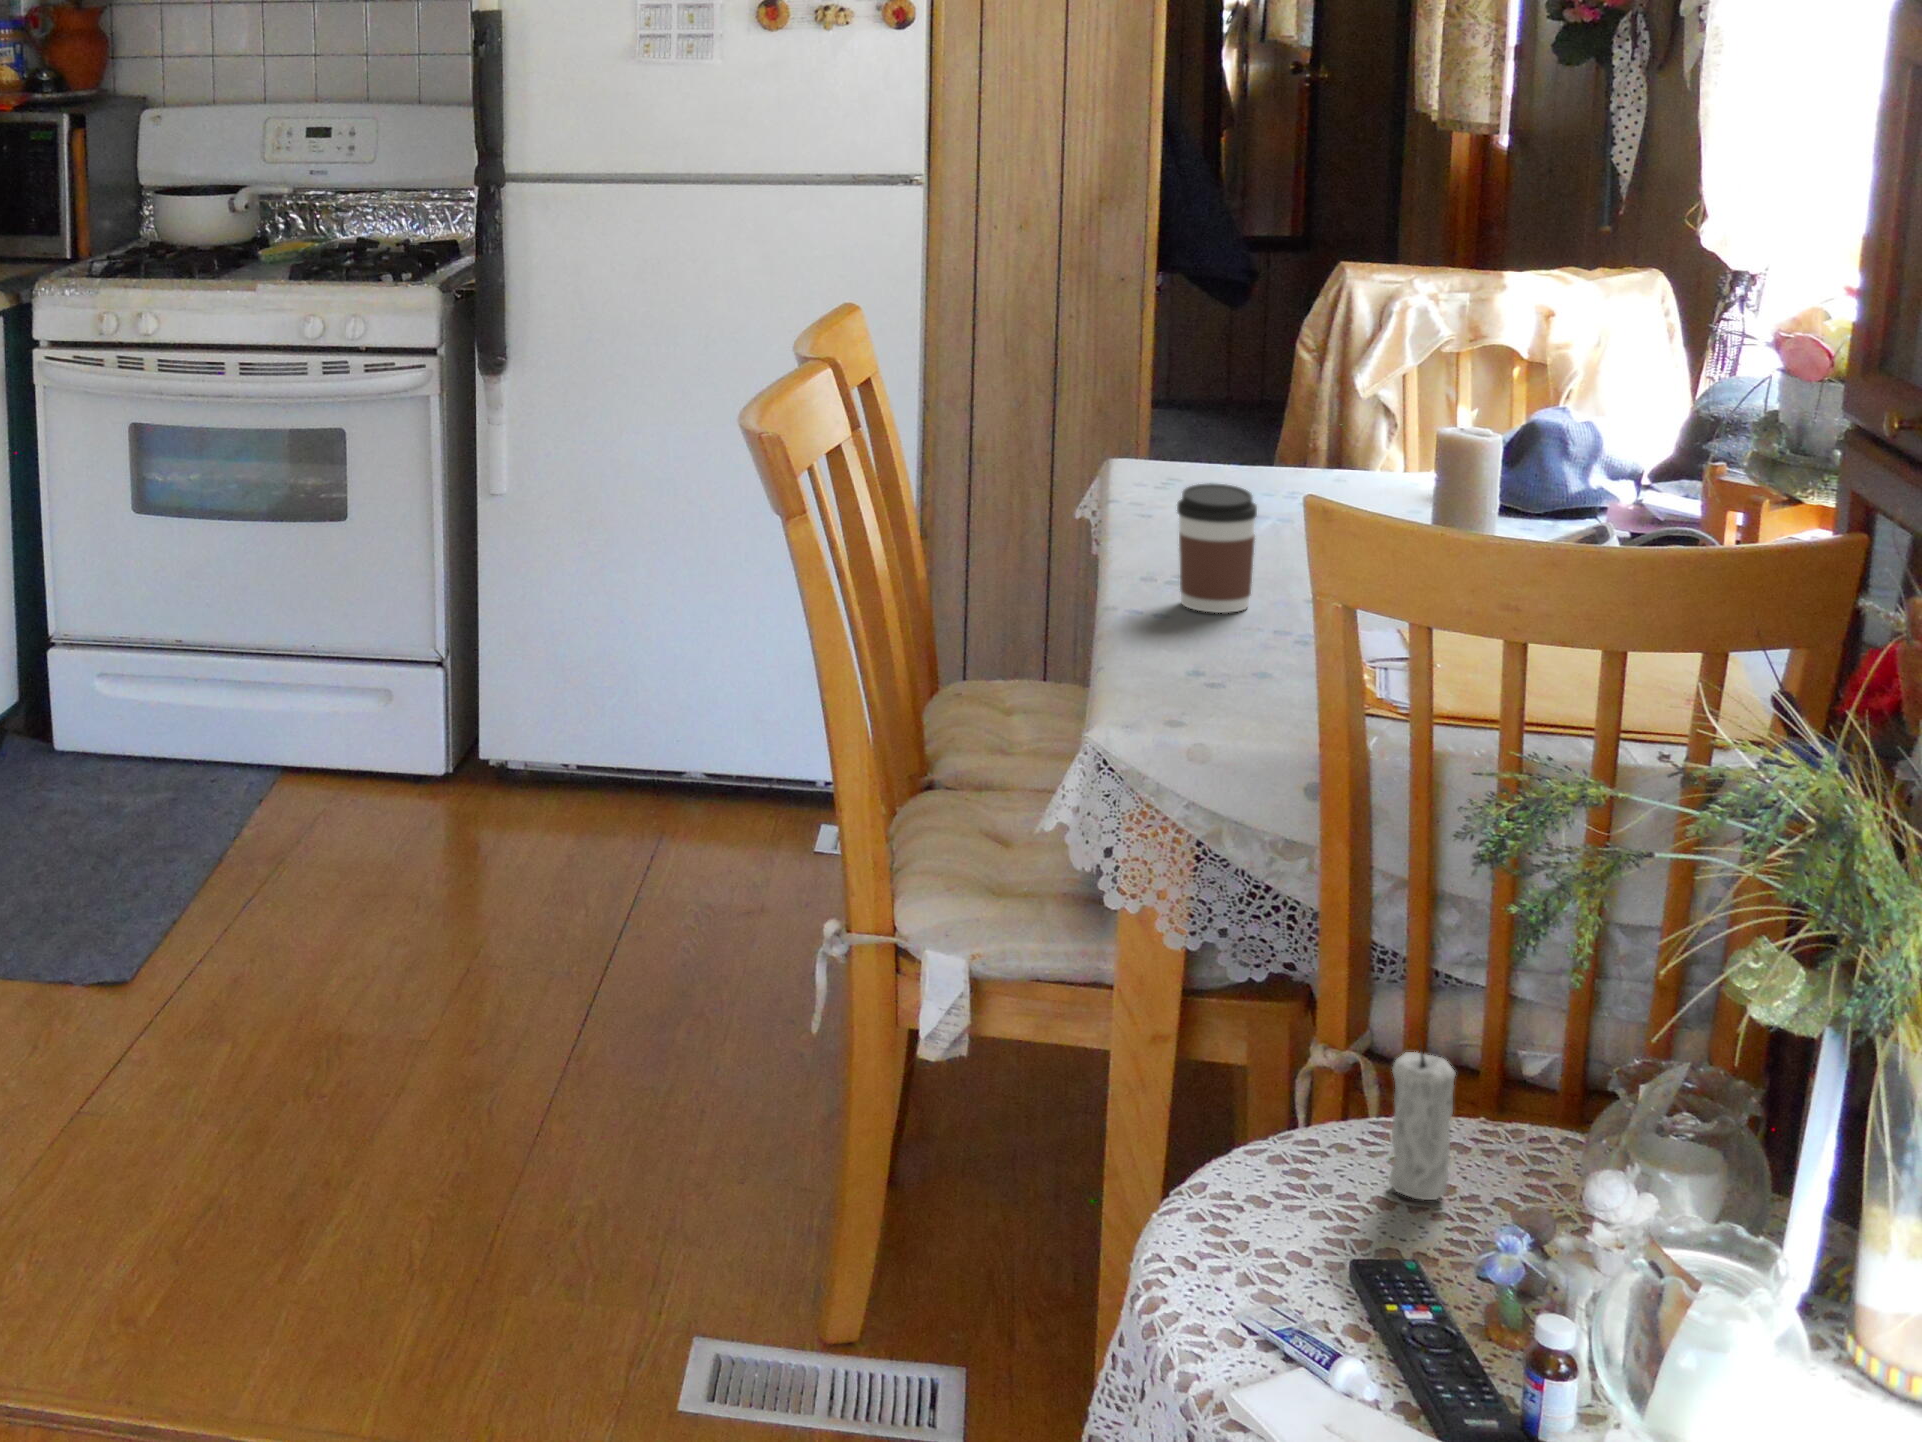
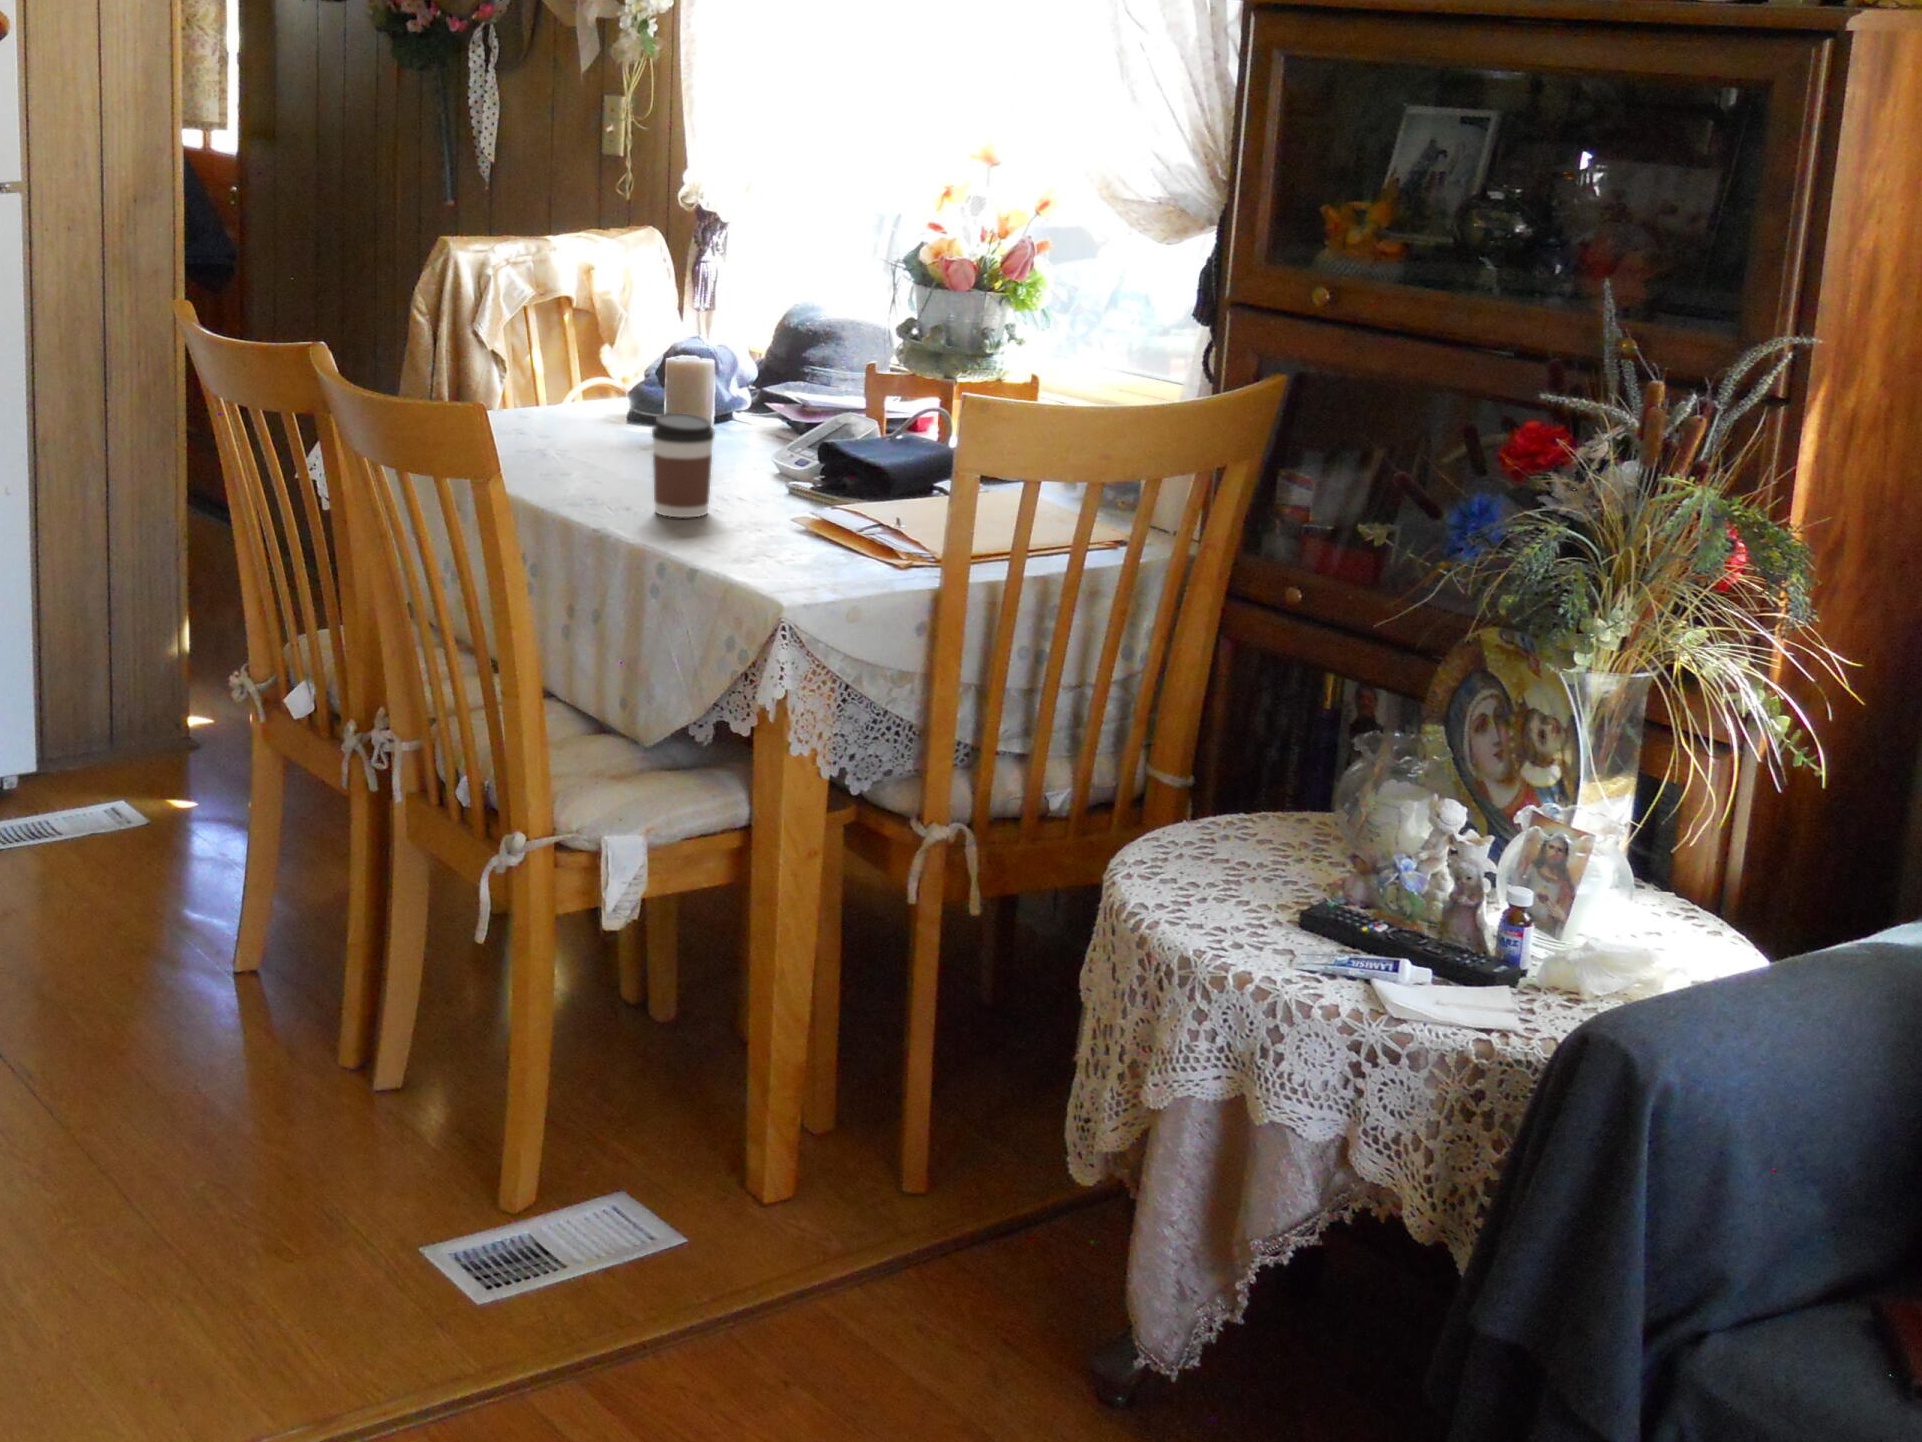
candle: present [1389,1050,1455,1200] -> none [1225,755,1275,876]

